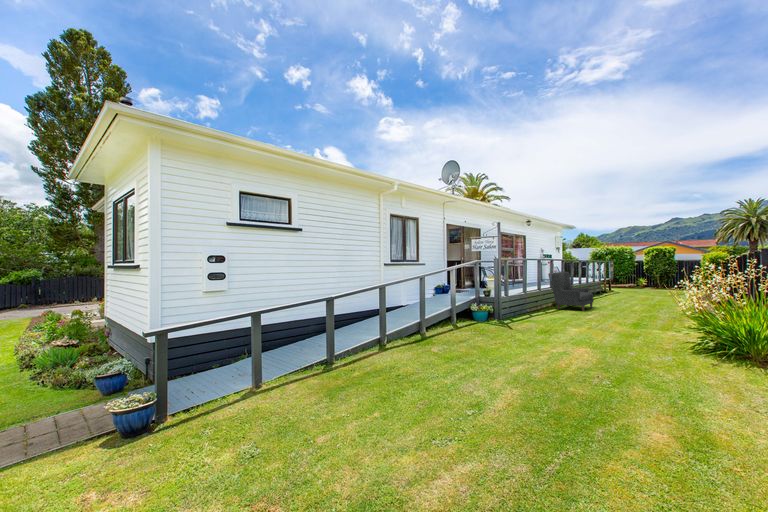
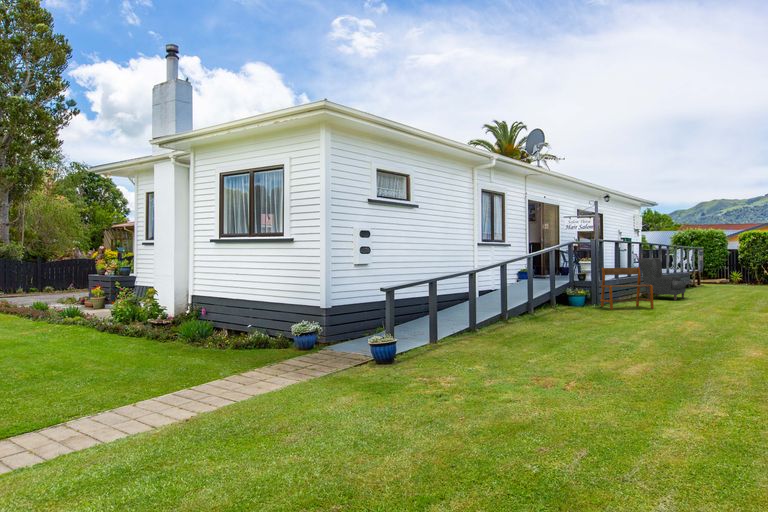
bench: none [506,282,557,324] -> present [600,267,654,310]

